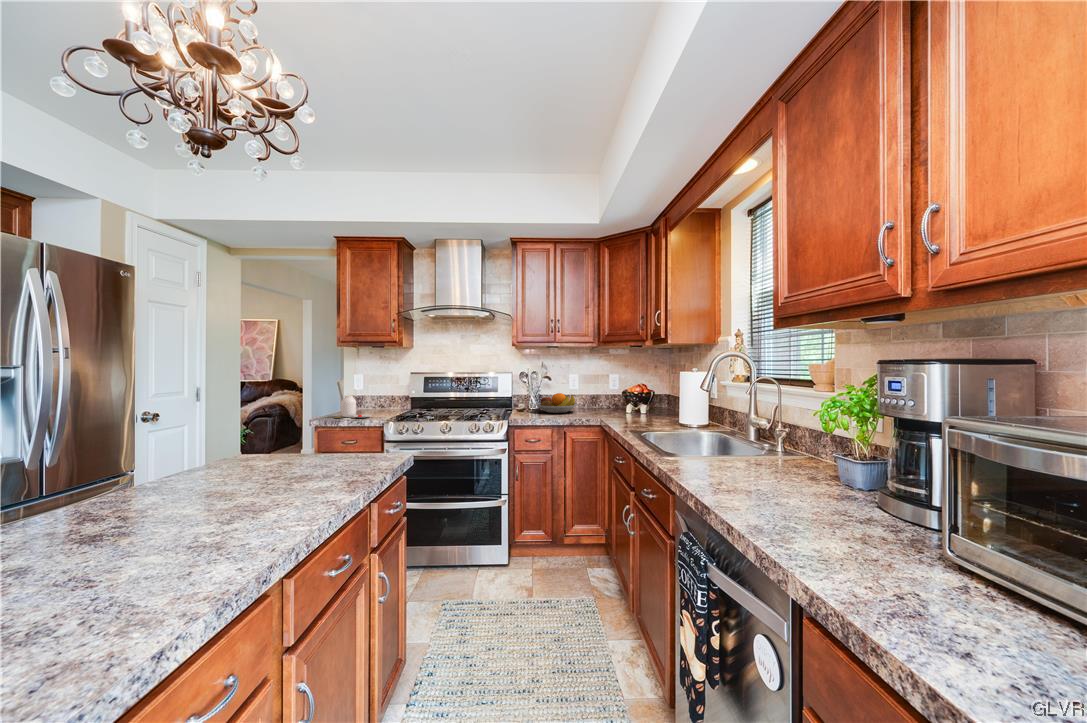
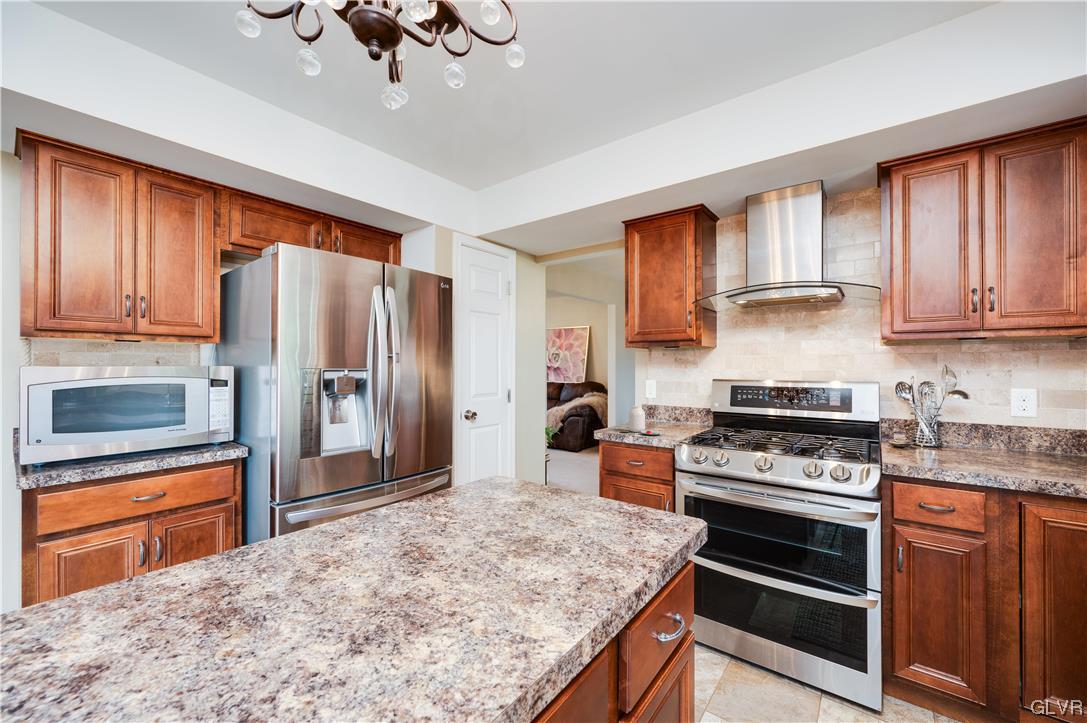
fruit bowl: present [535,393,579,413] -> none [931,423,1047,461]

